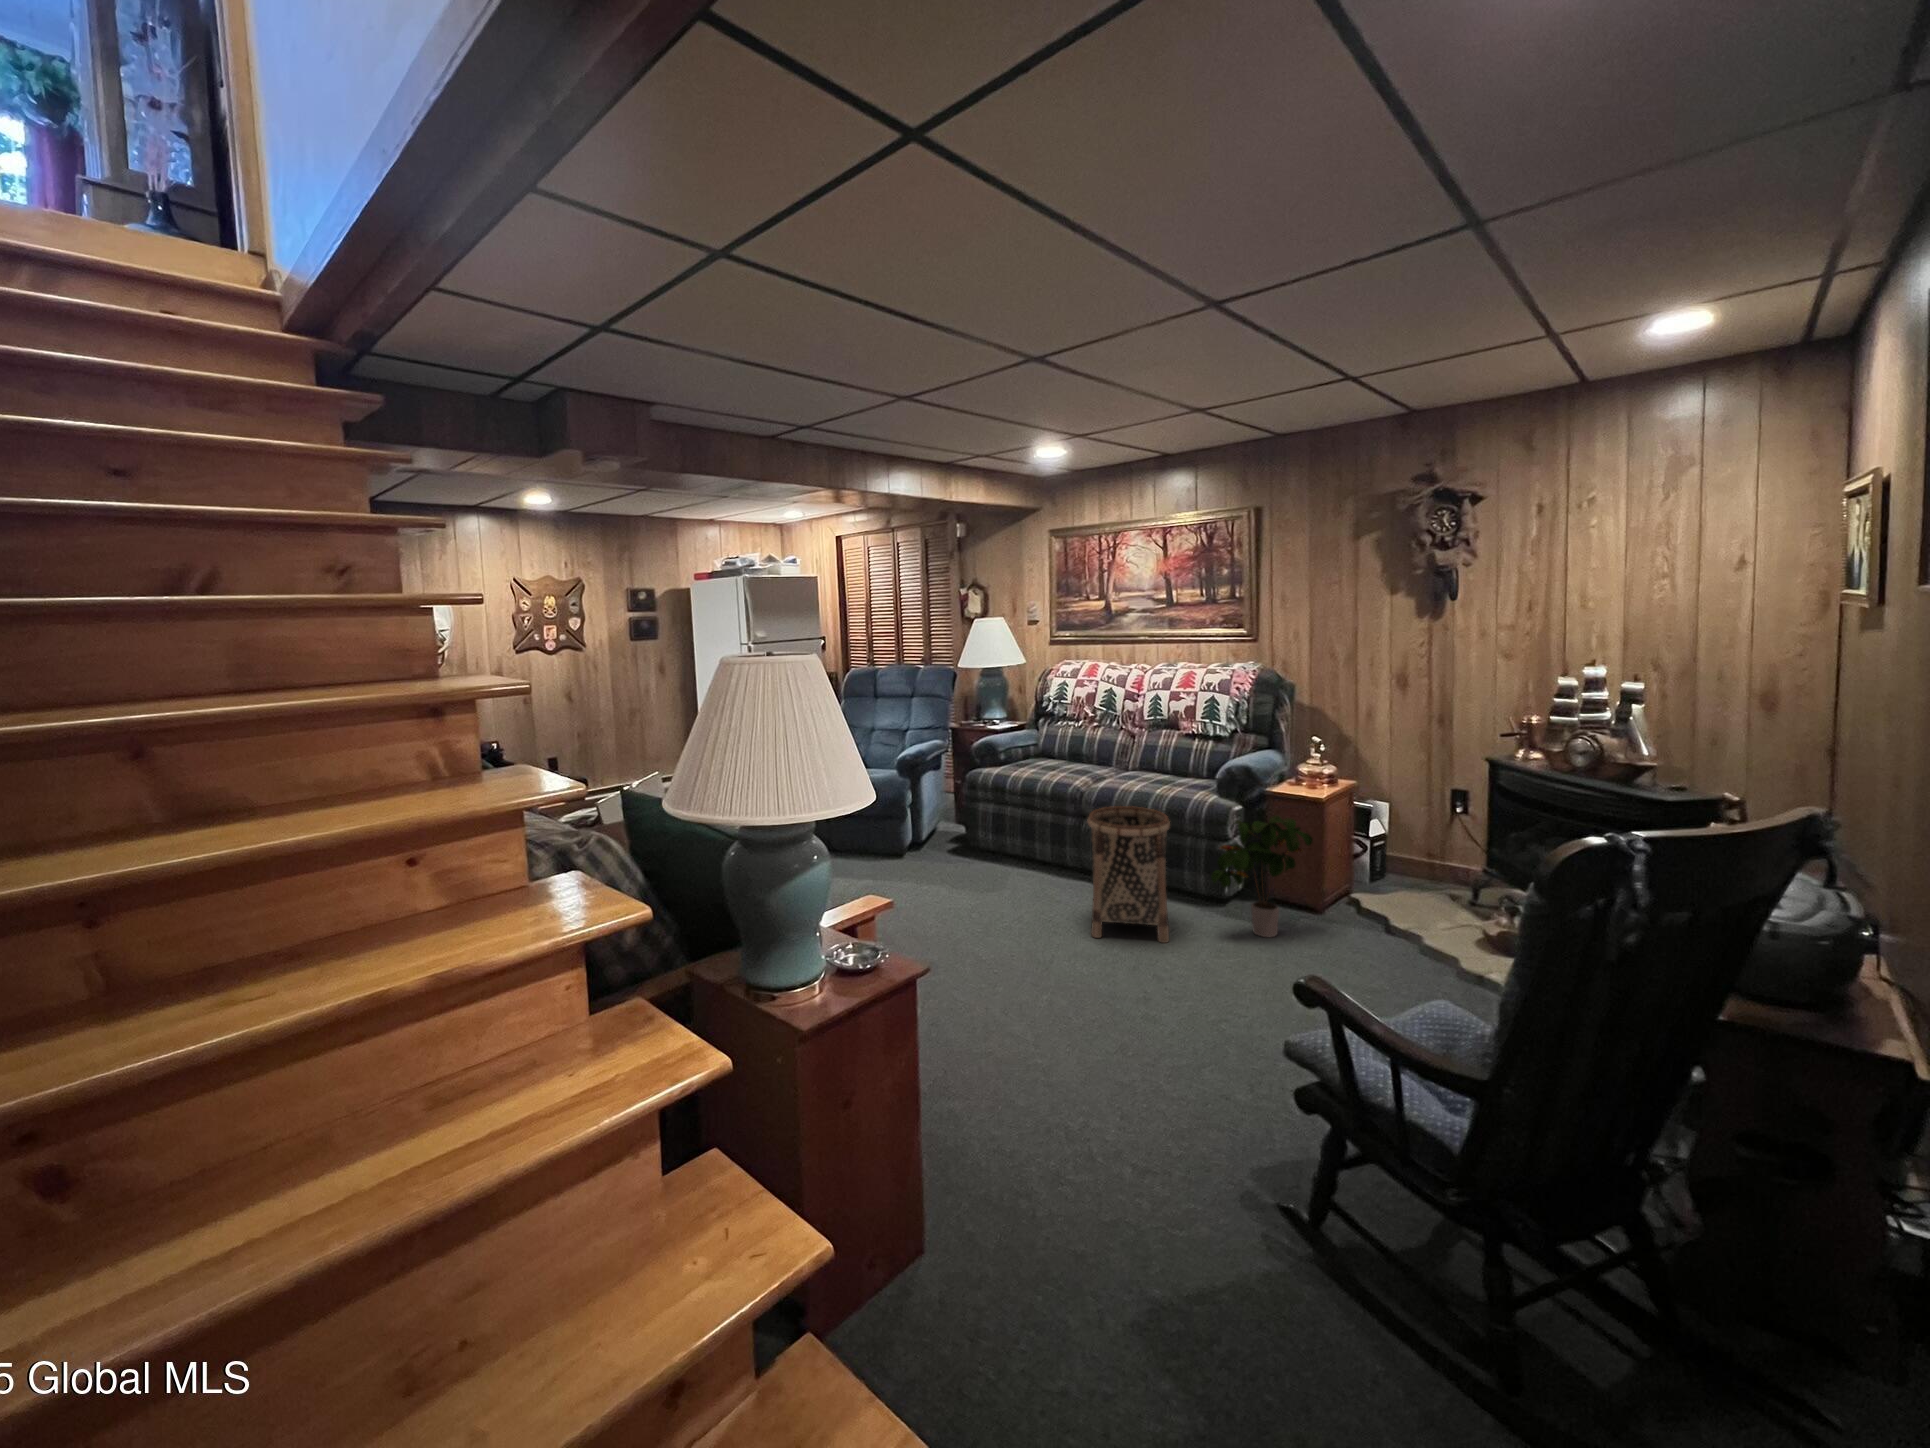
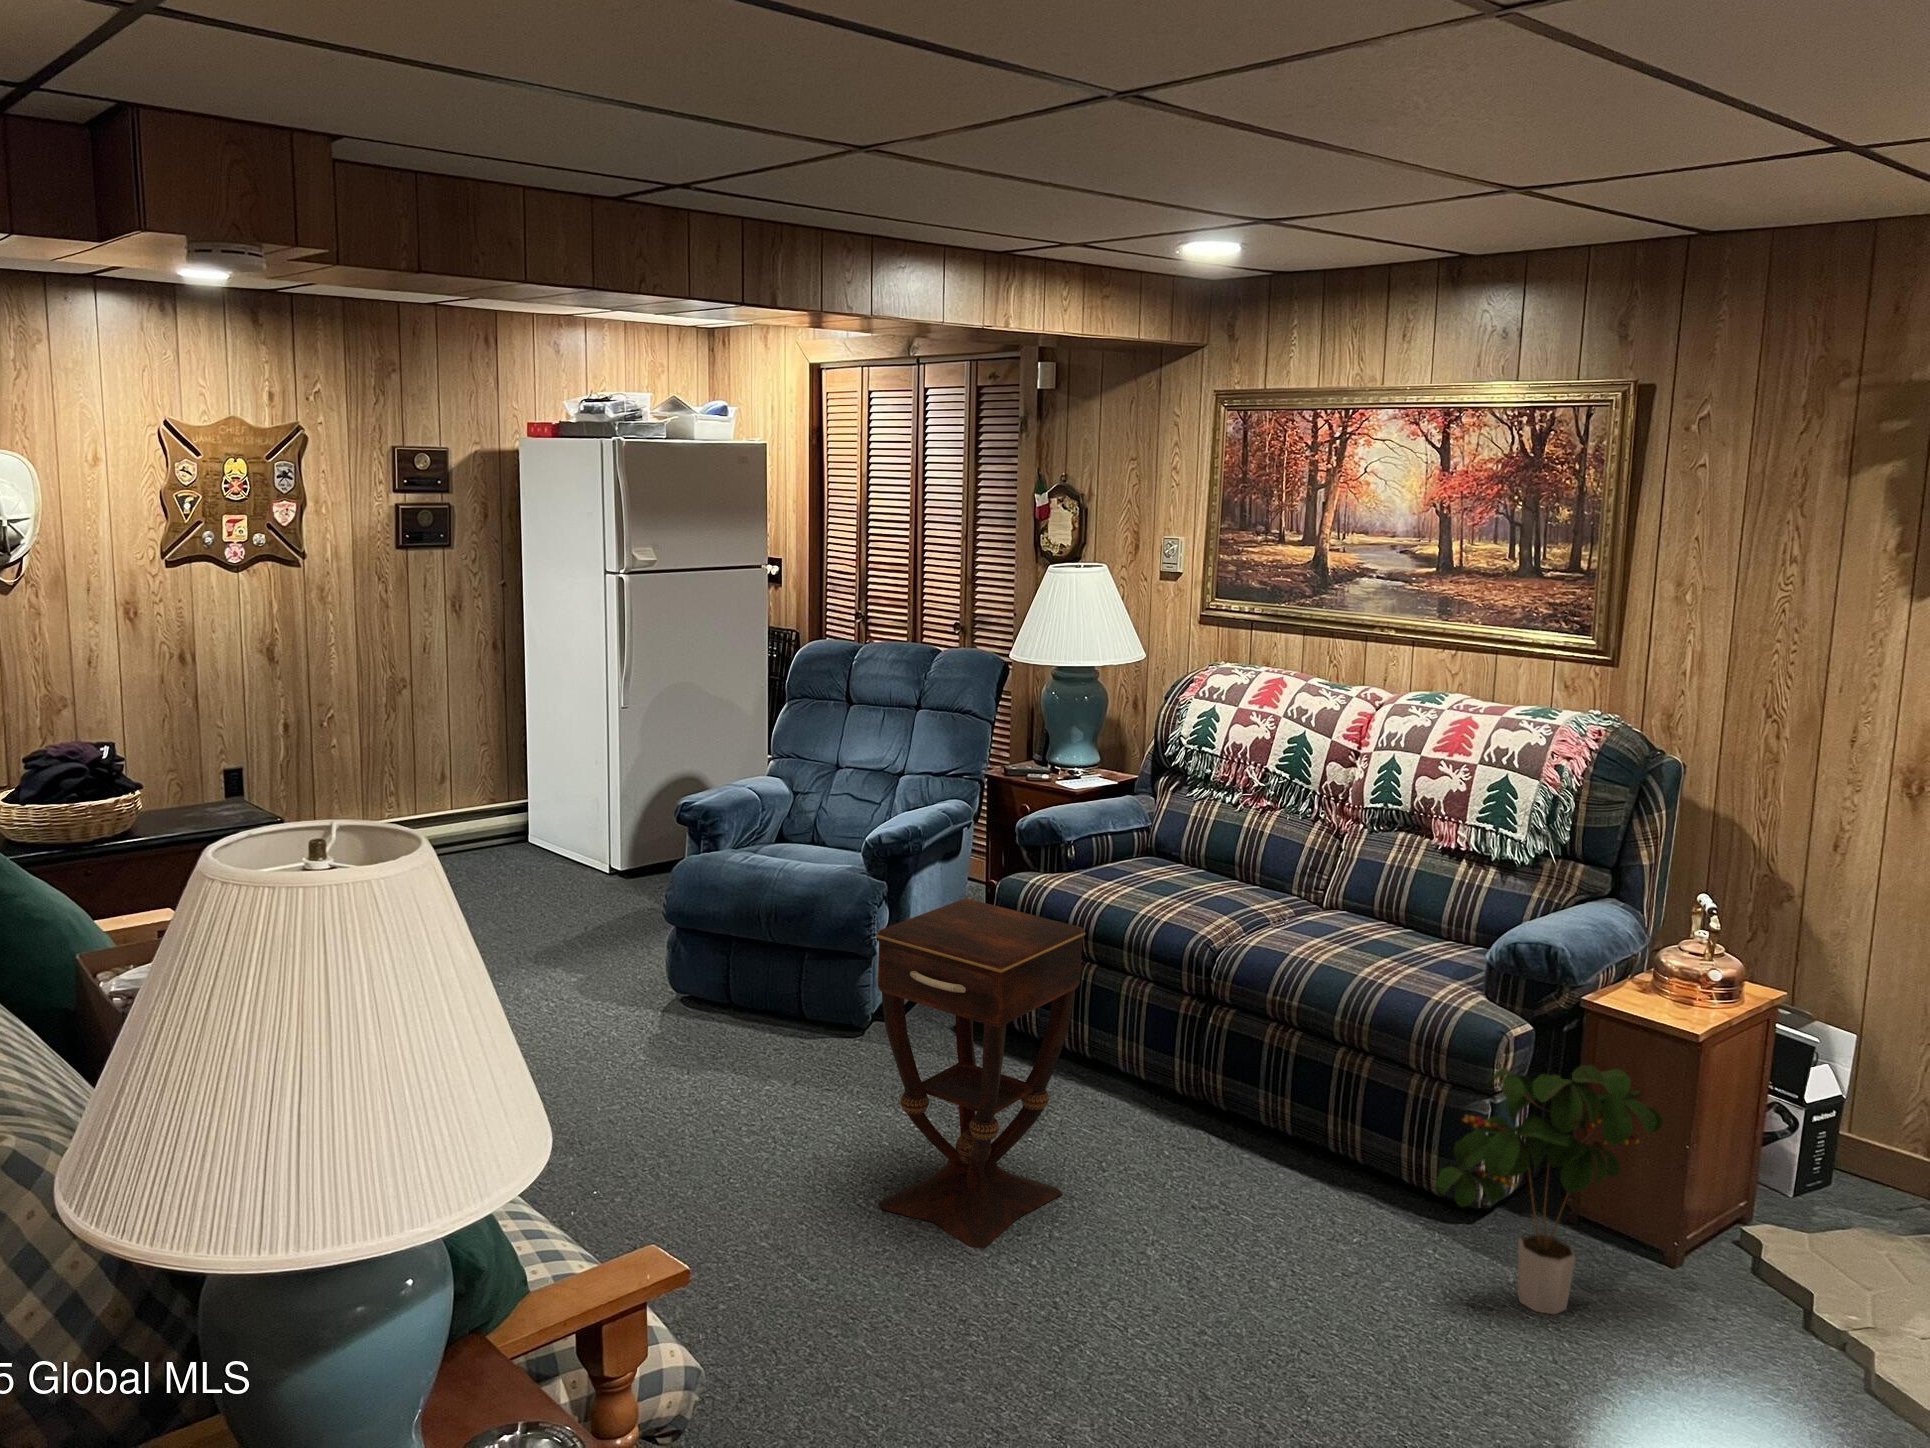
side table: none [927,770,1028,936] -> present [876,898,1085,1248]
basket: present [1088,806,1170,943] -> none [1180,1006,1364,1304]

